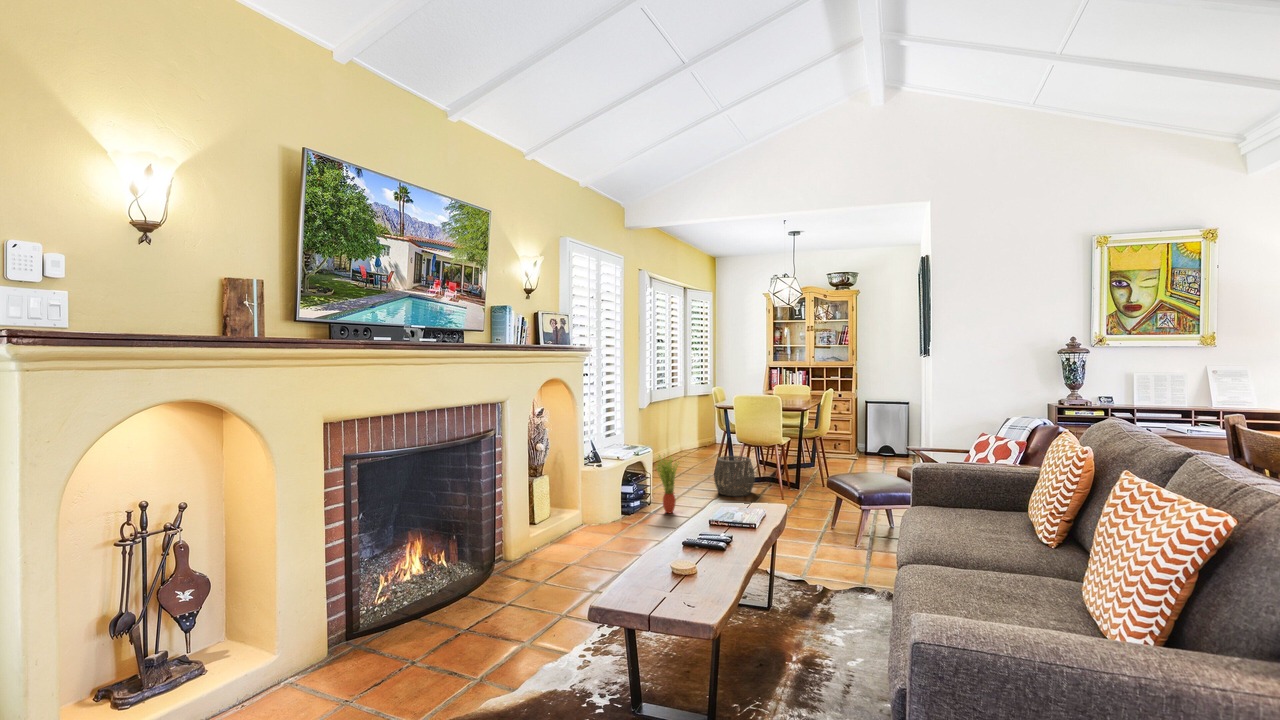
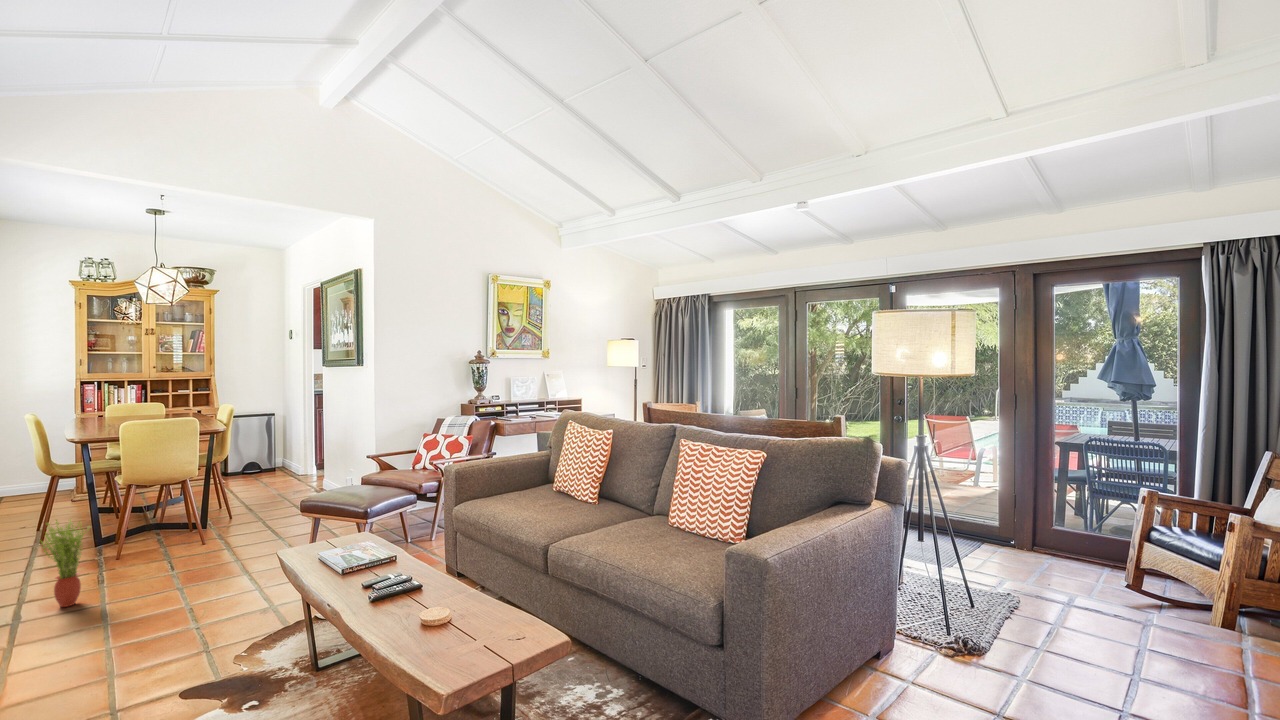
woven basket: present [714,456,755,496] -> none [106,502,177,559]

